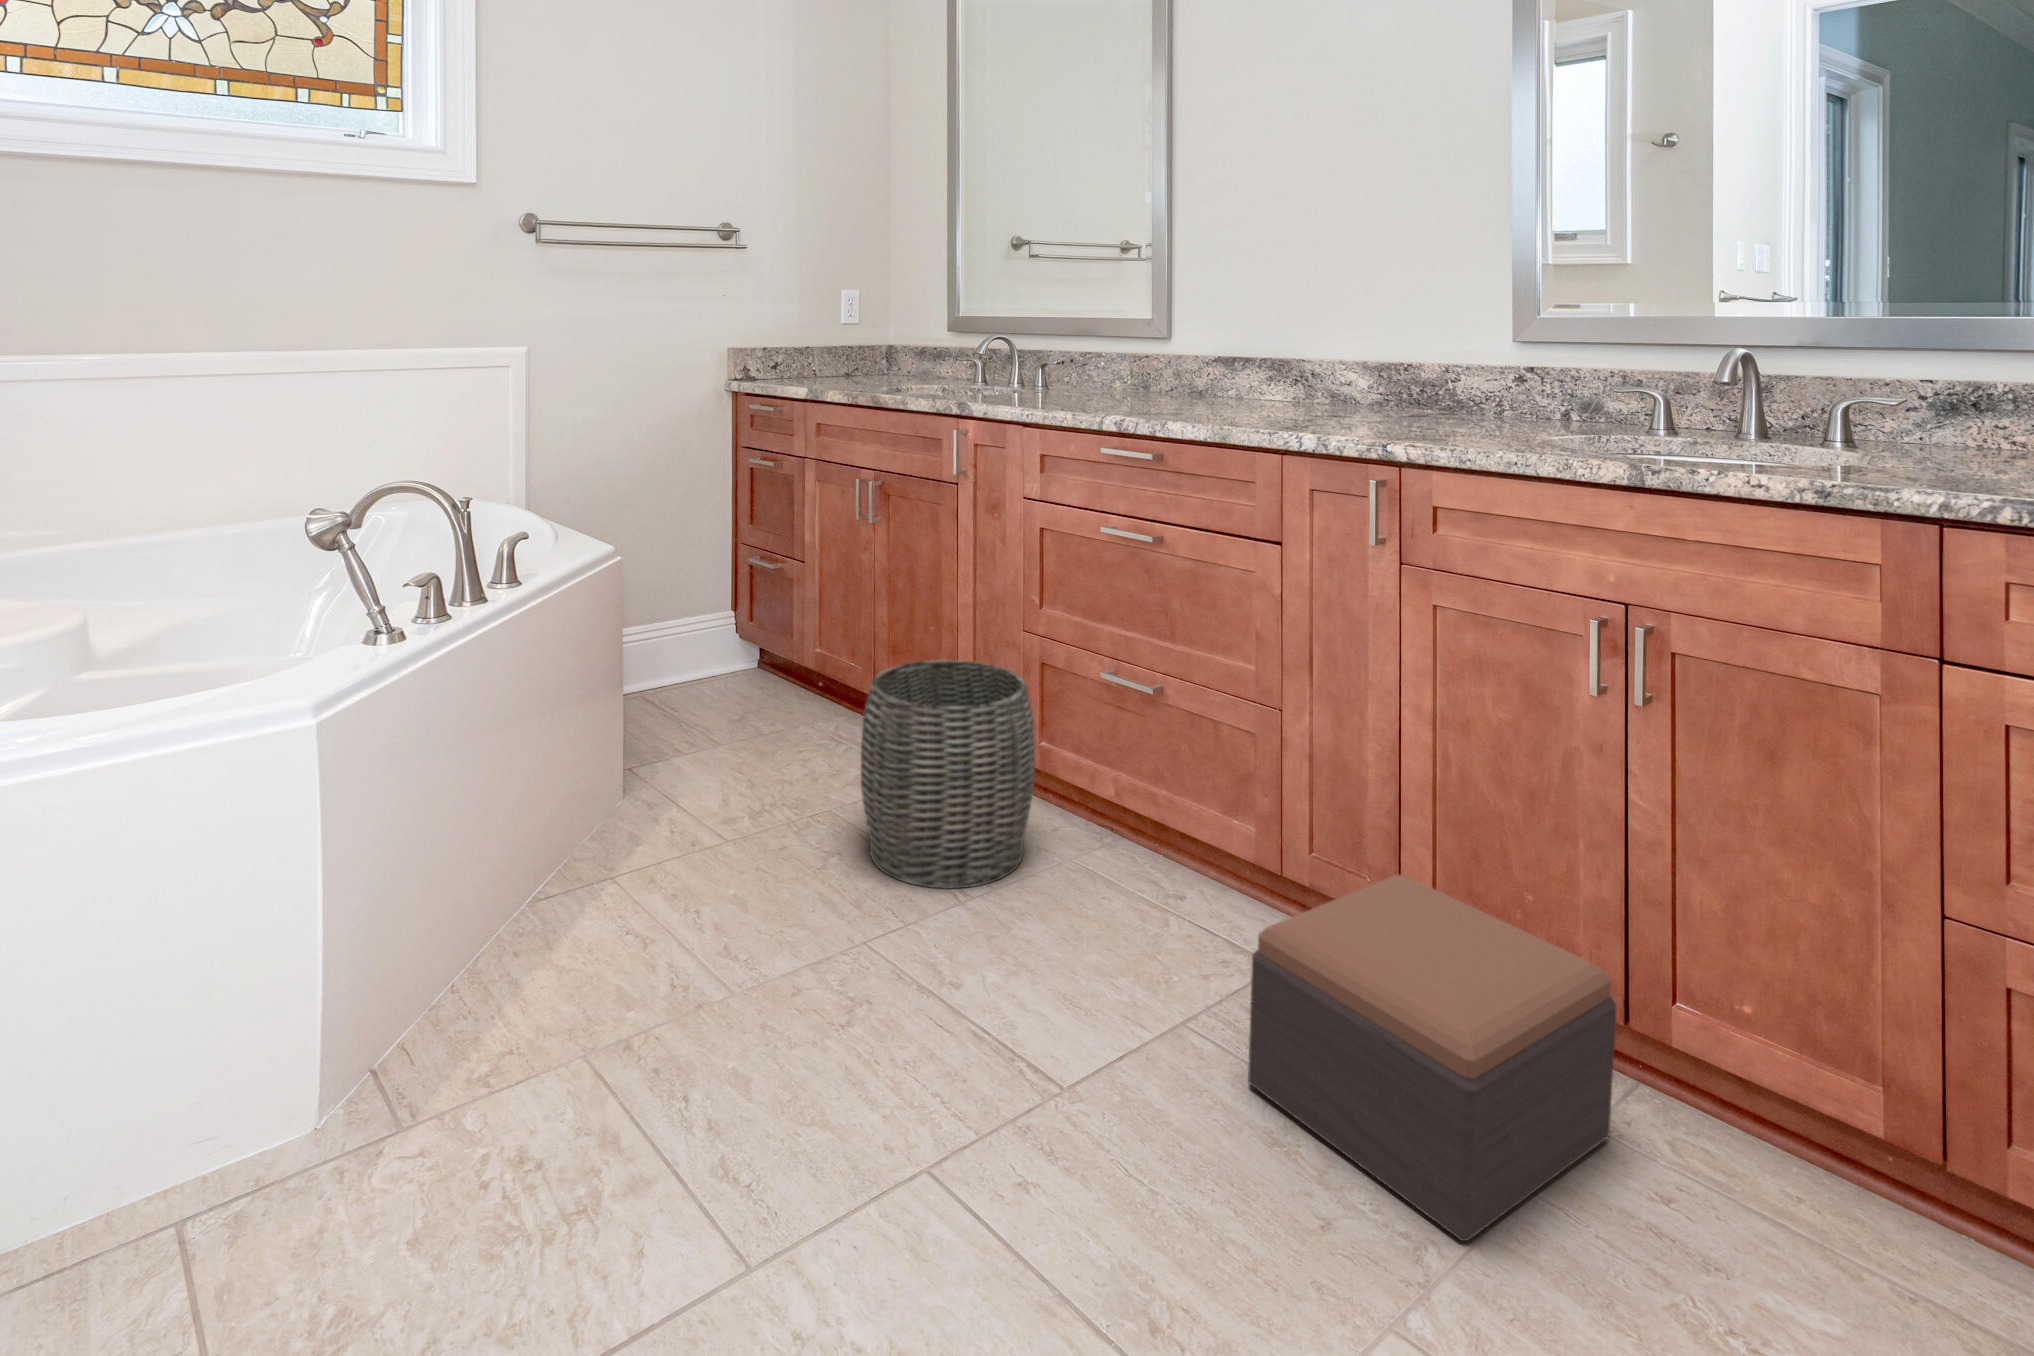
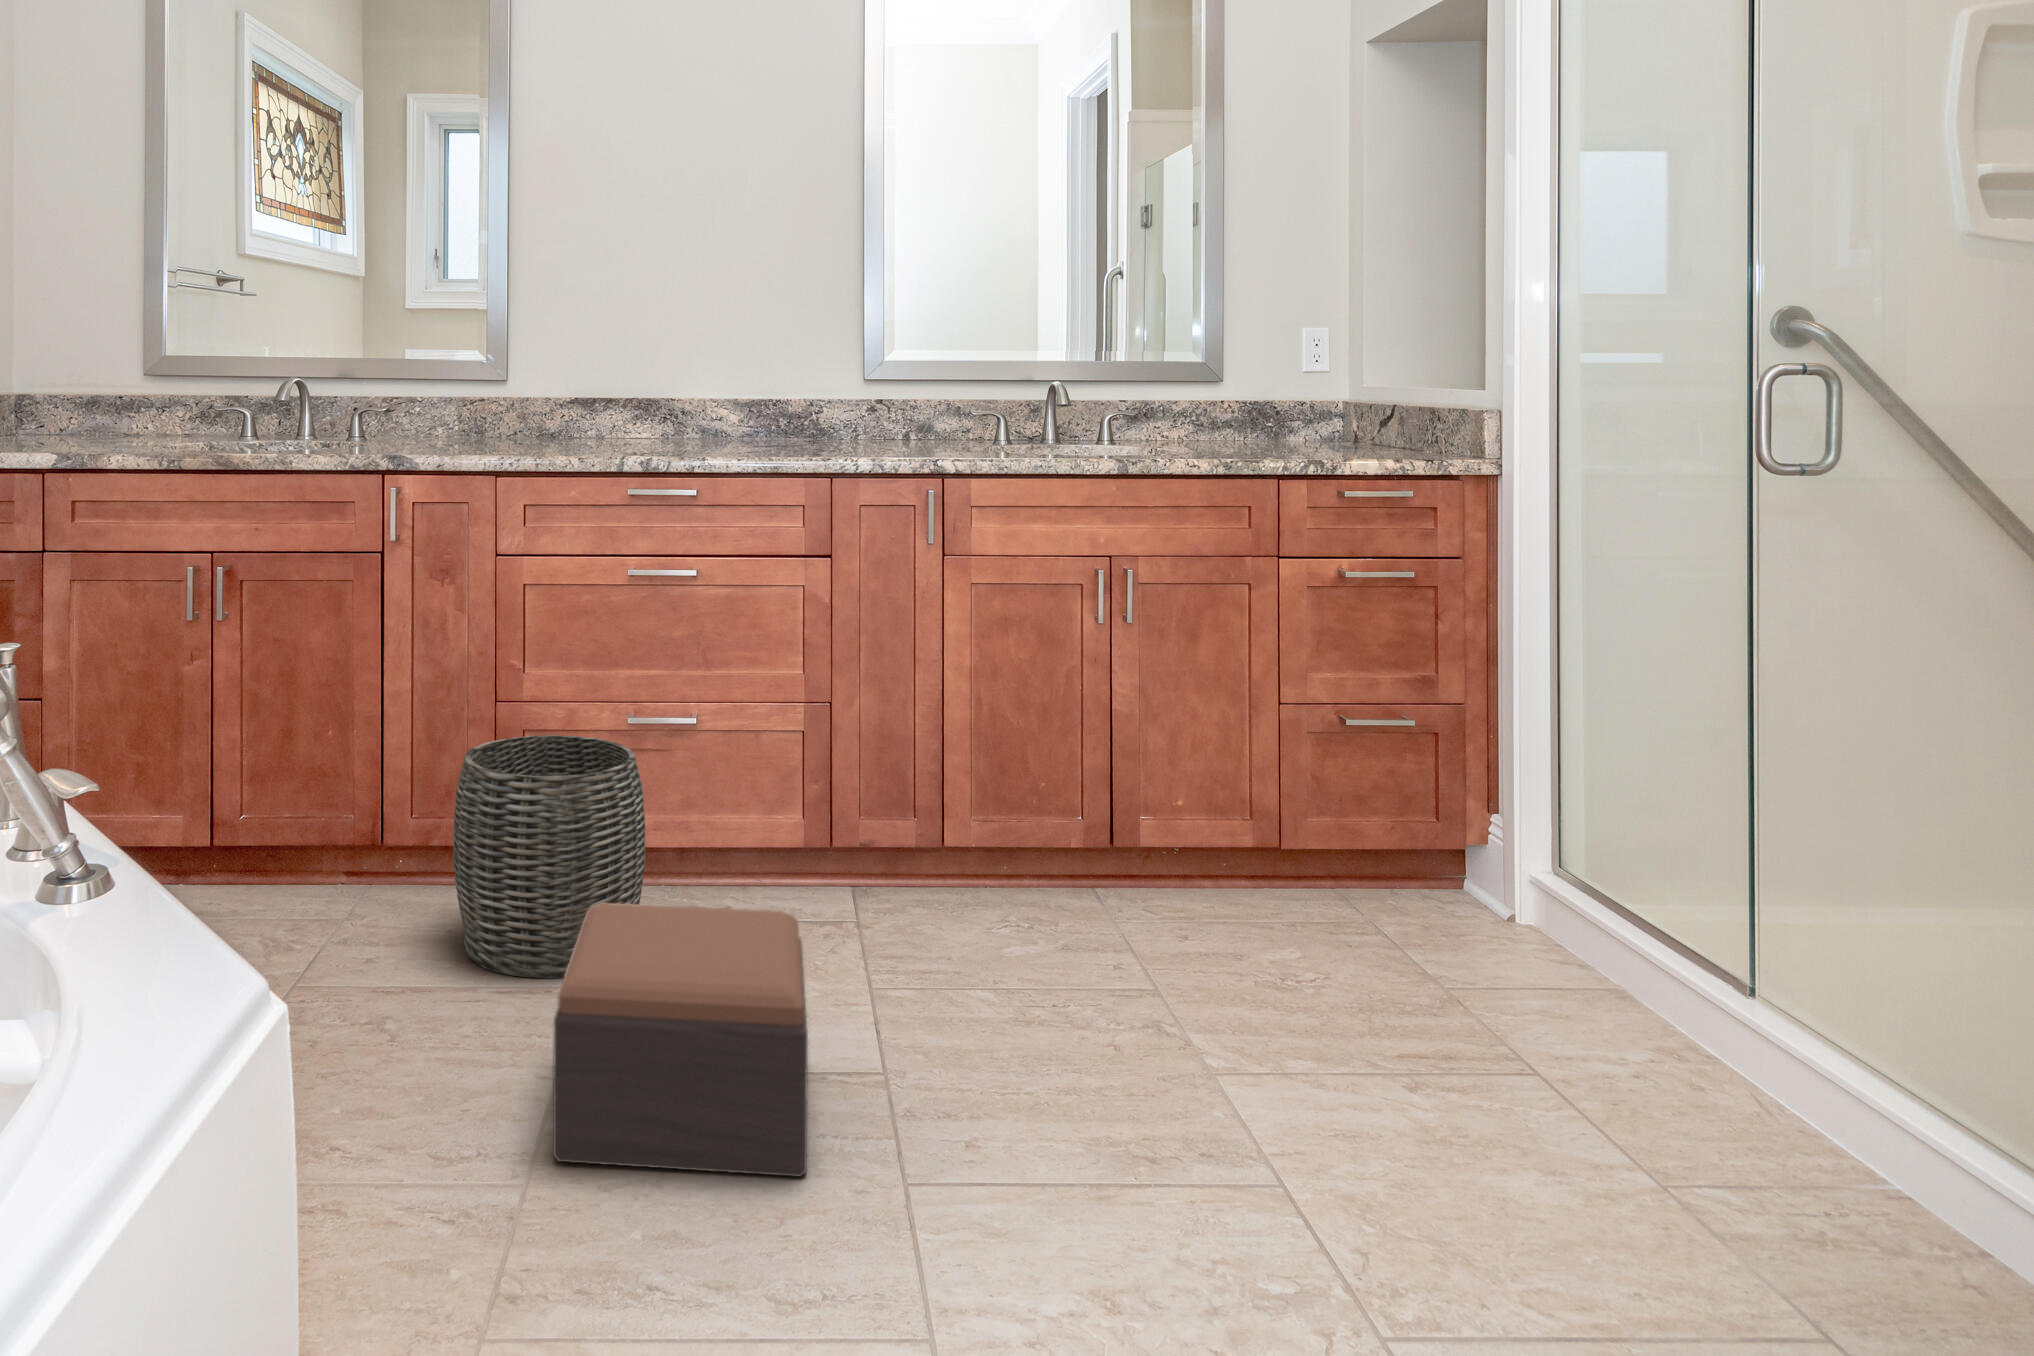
footstool: present [1248,875,1616,1241] -> present [553,904,808,1177]

